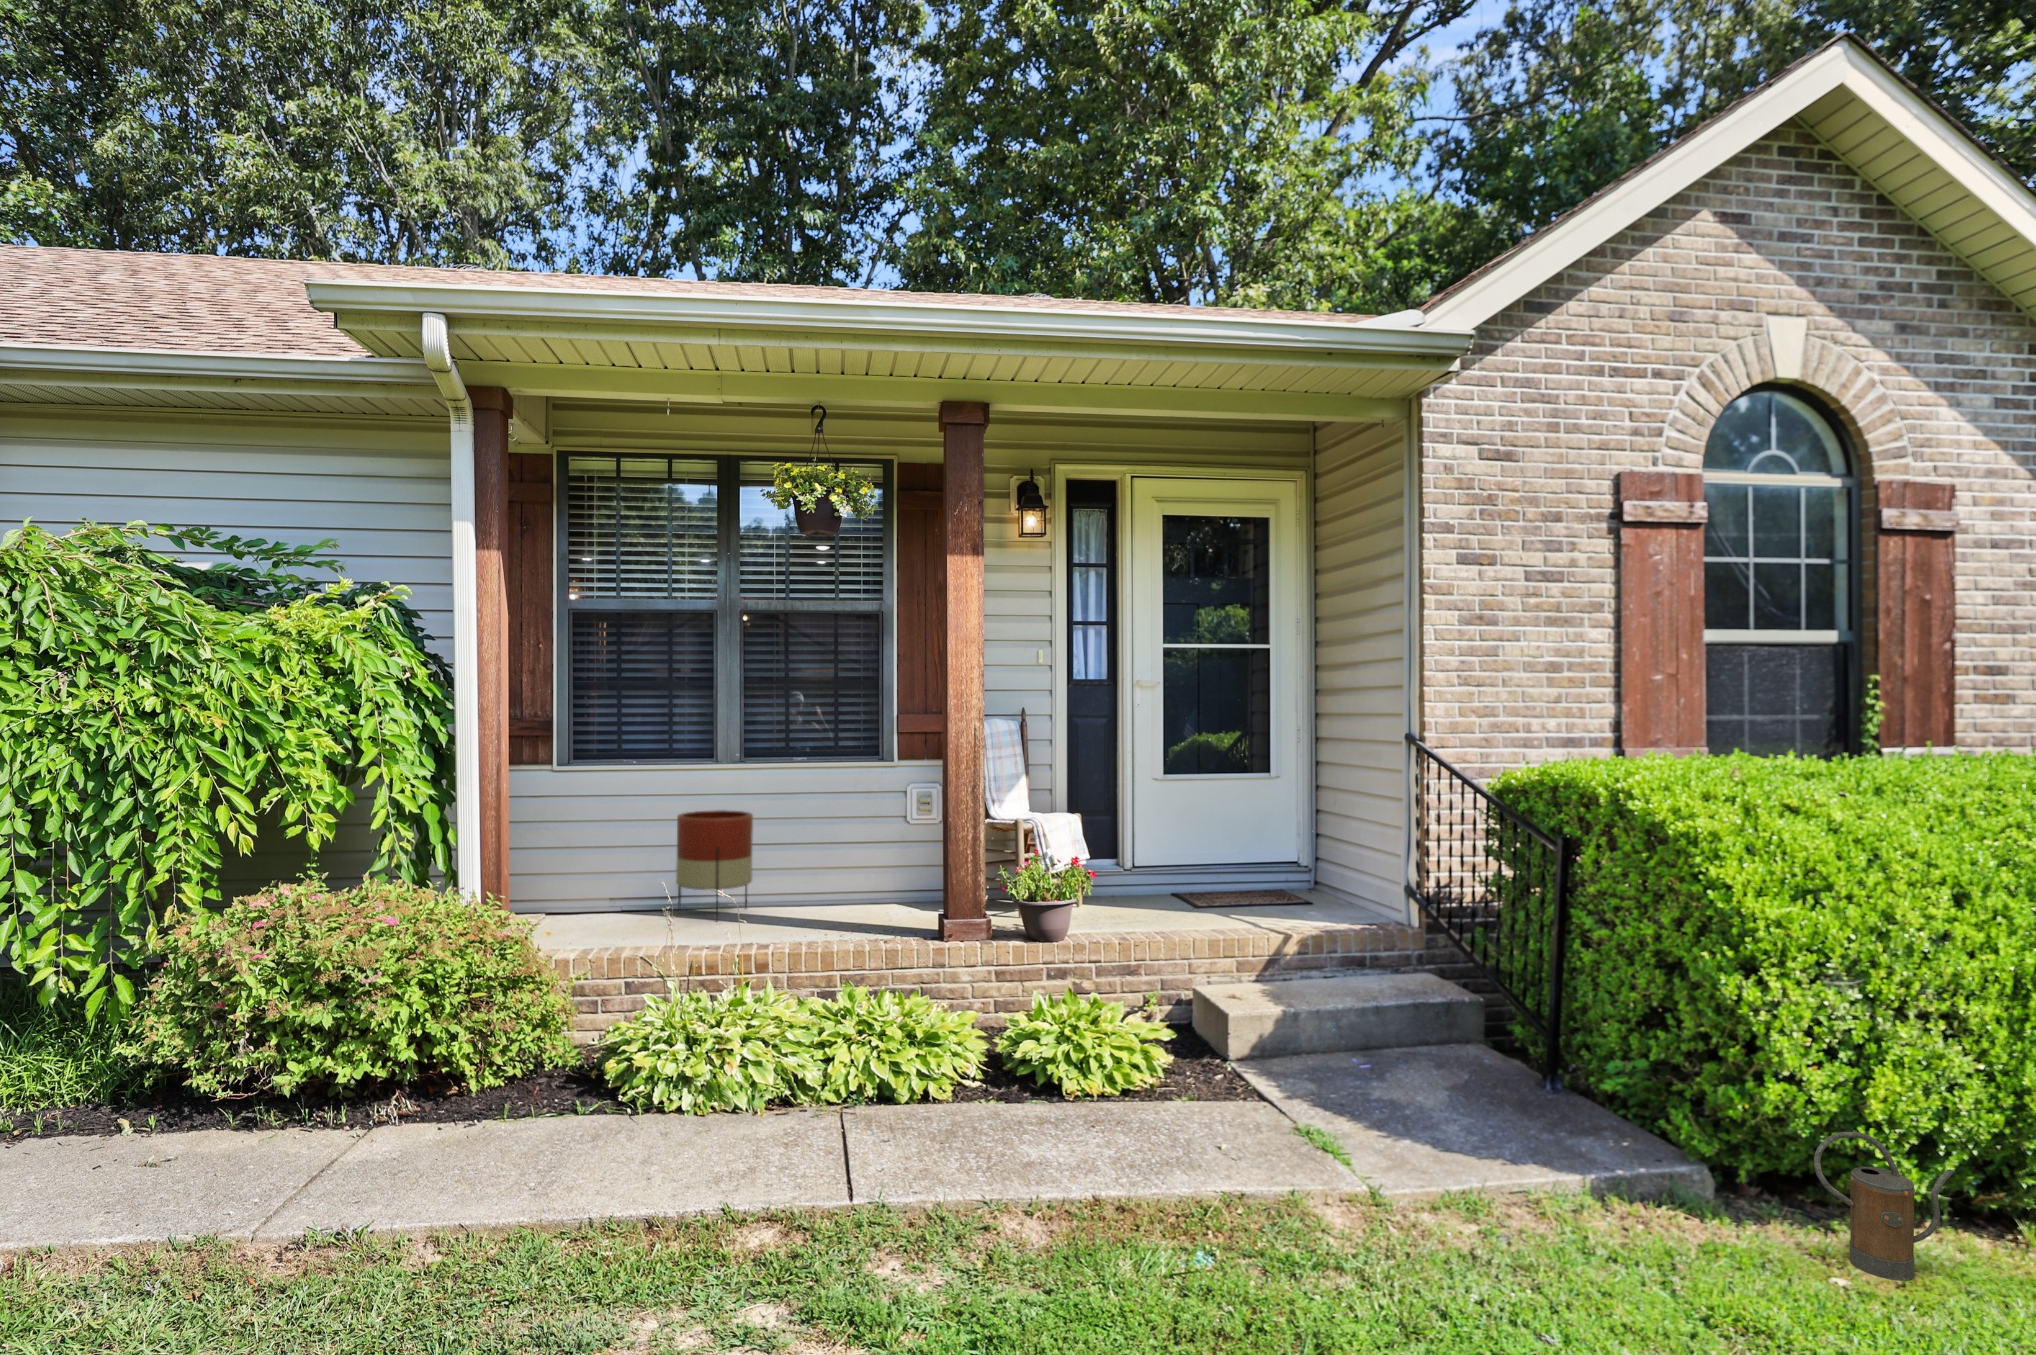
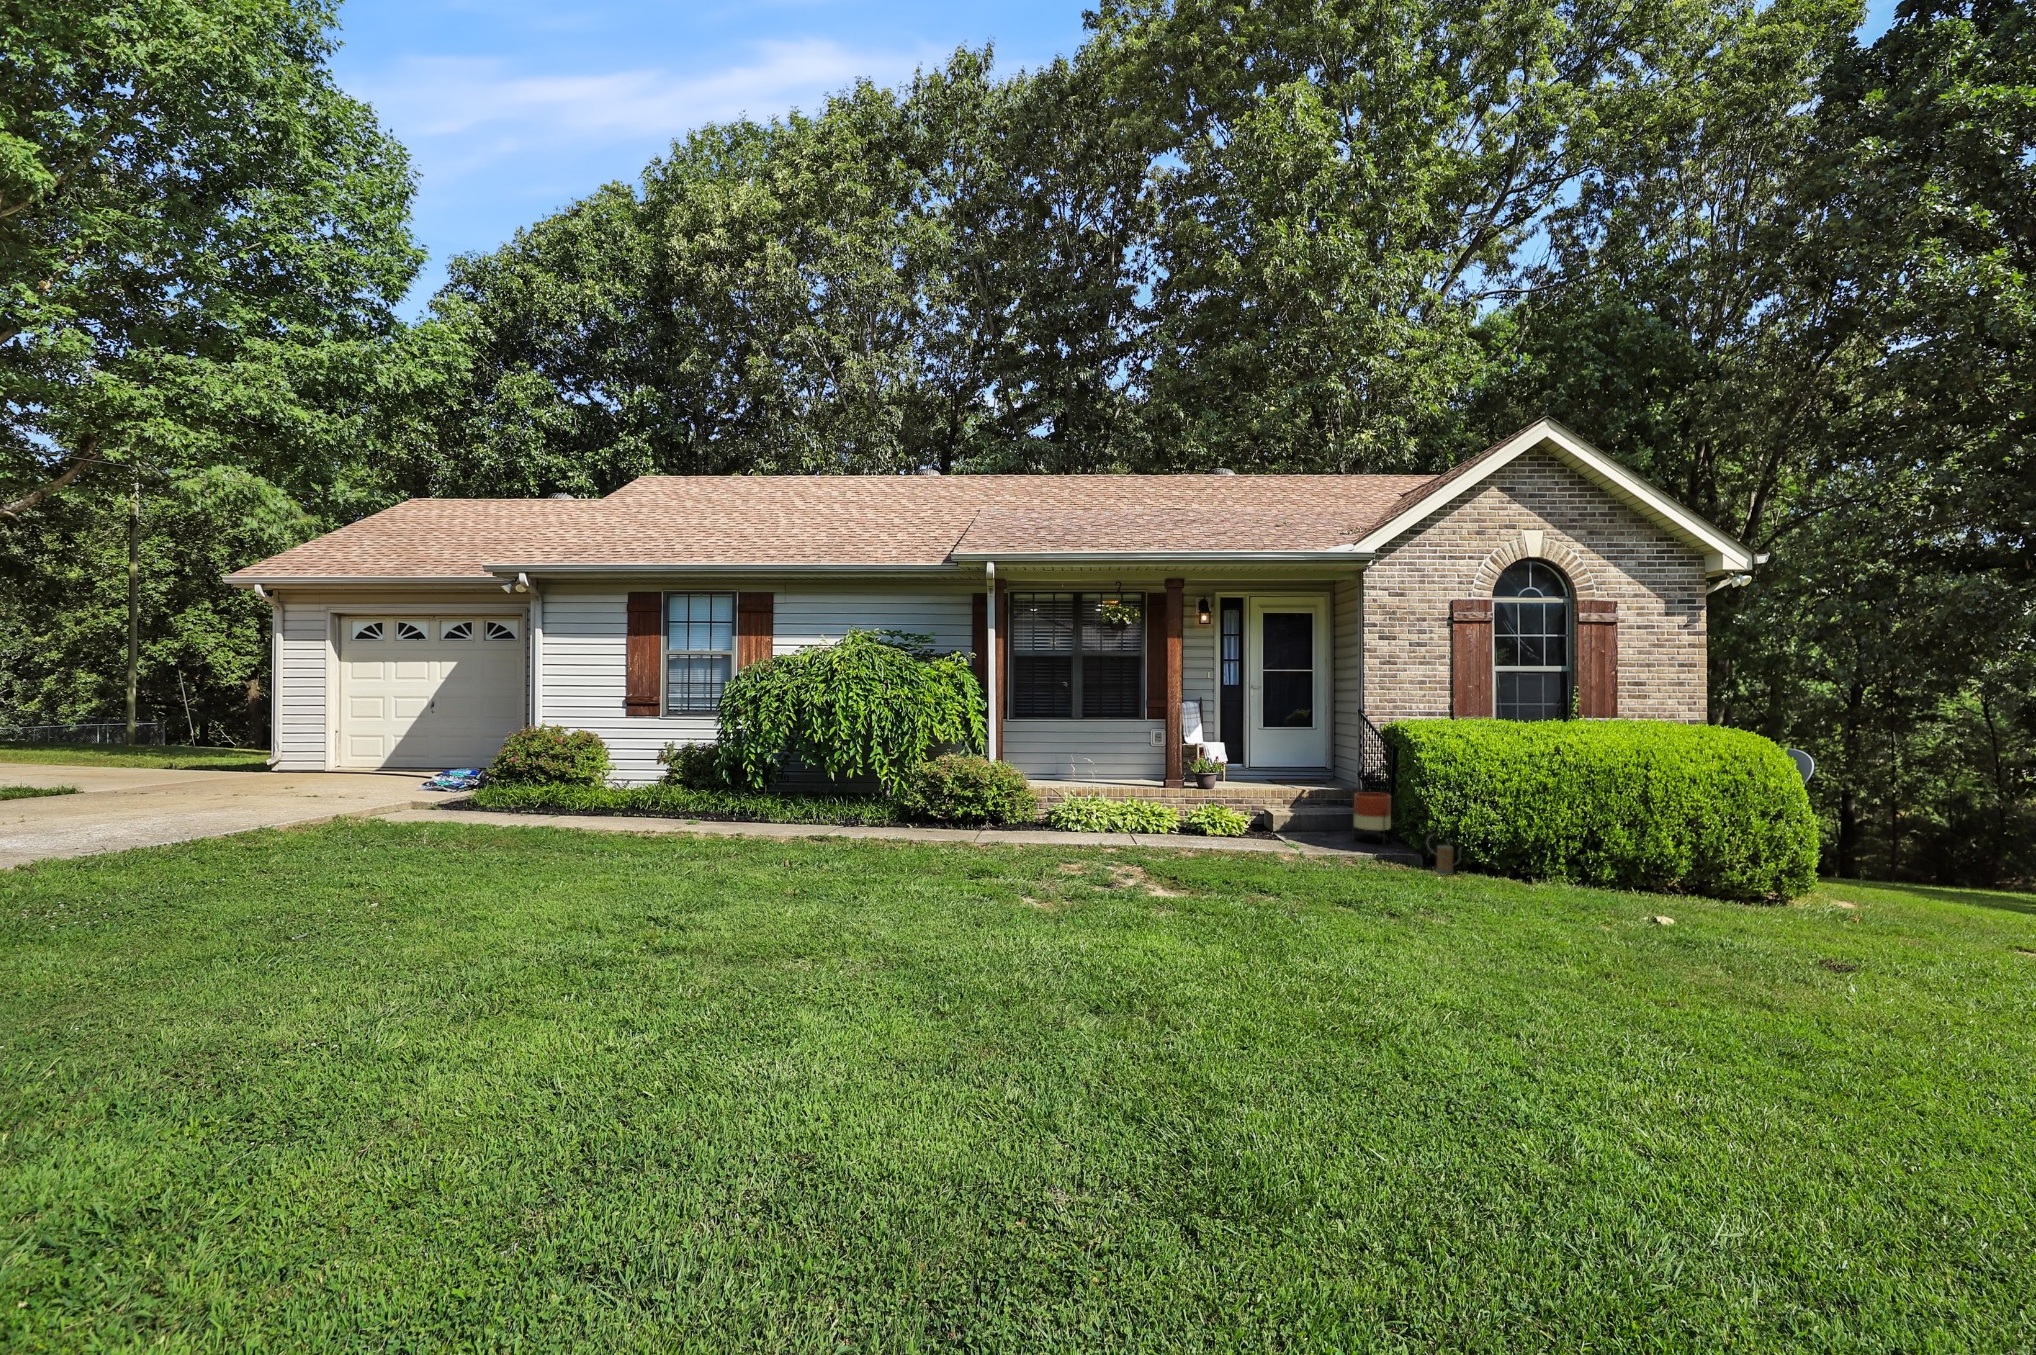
planter: present [676,810,753,920] -> present [1353,792,1391,838]

